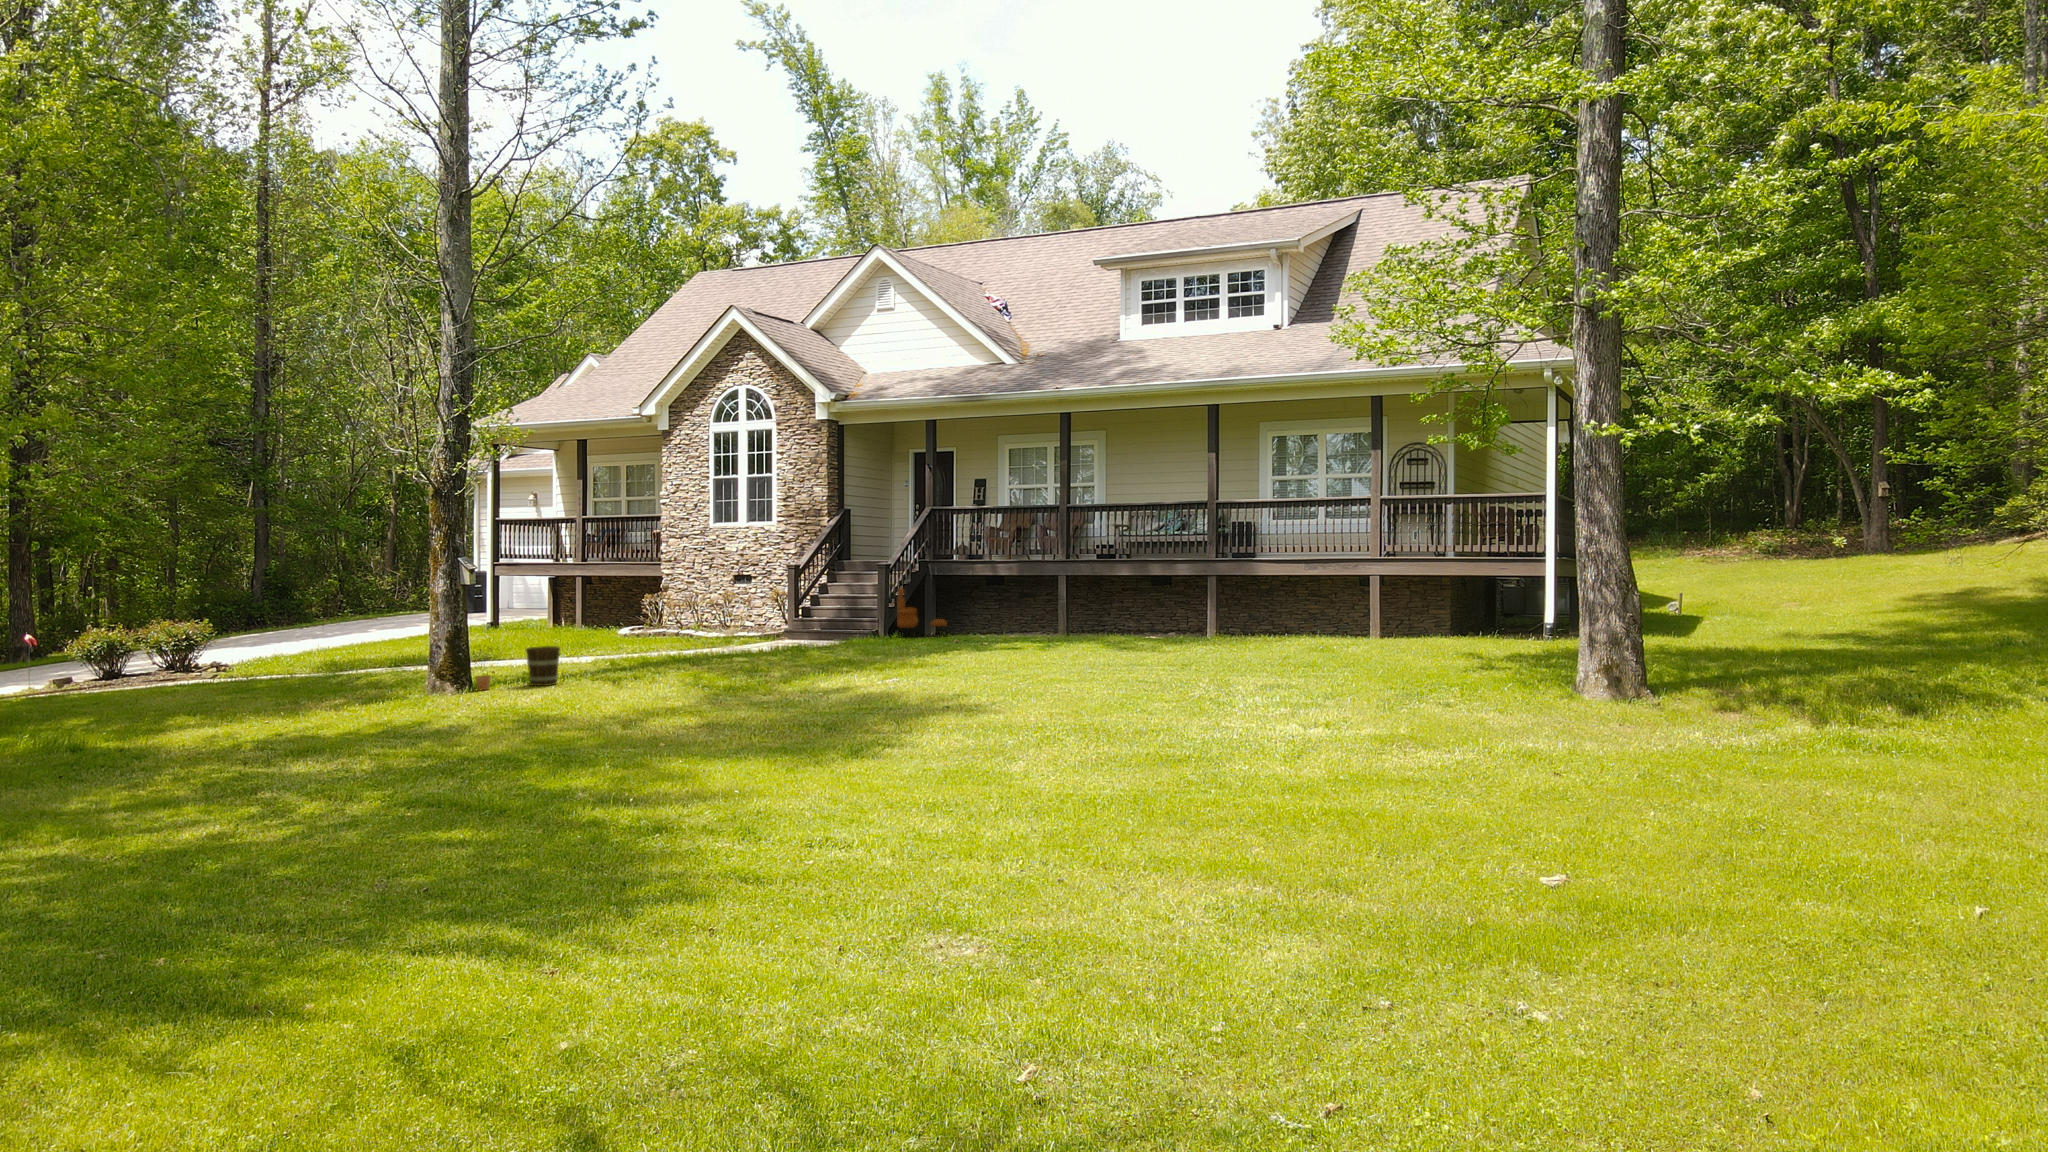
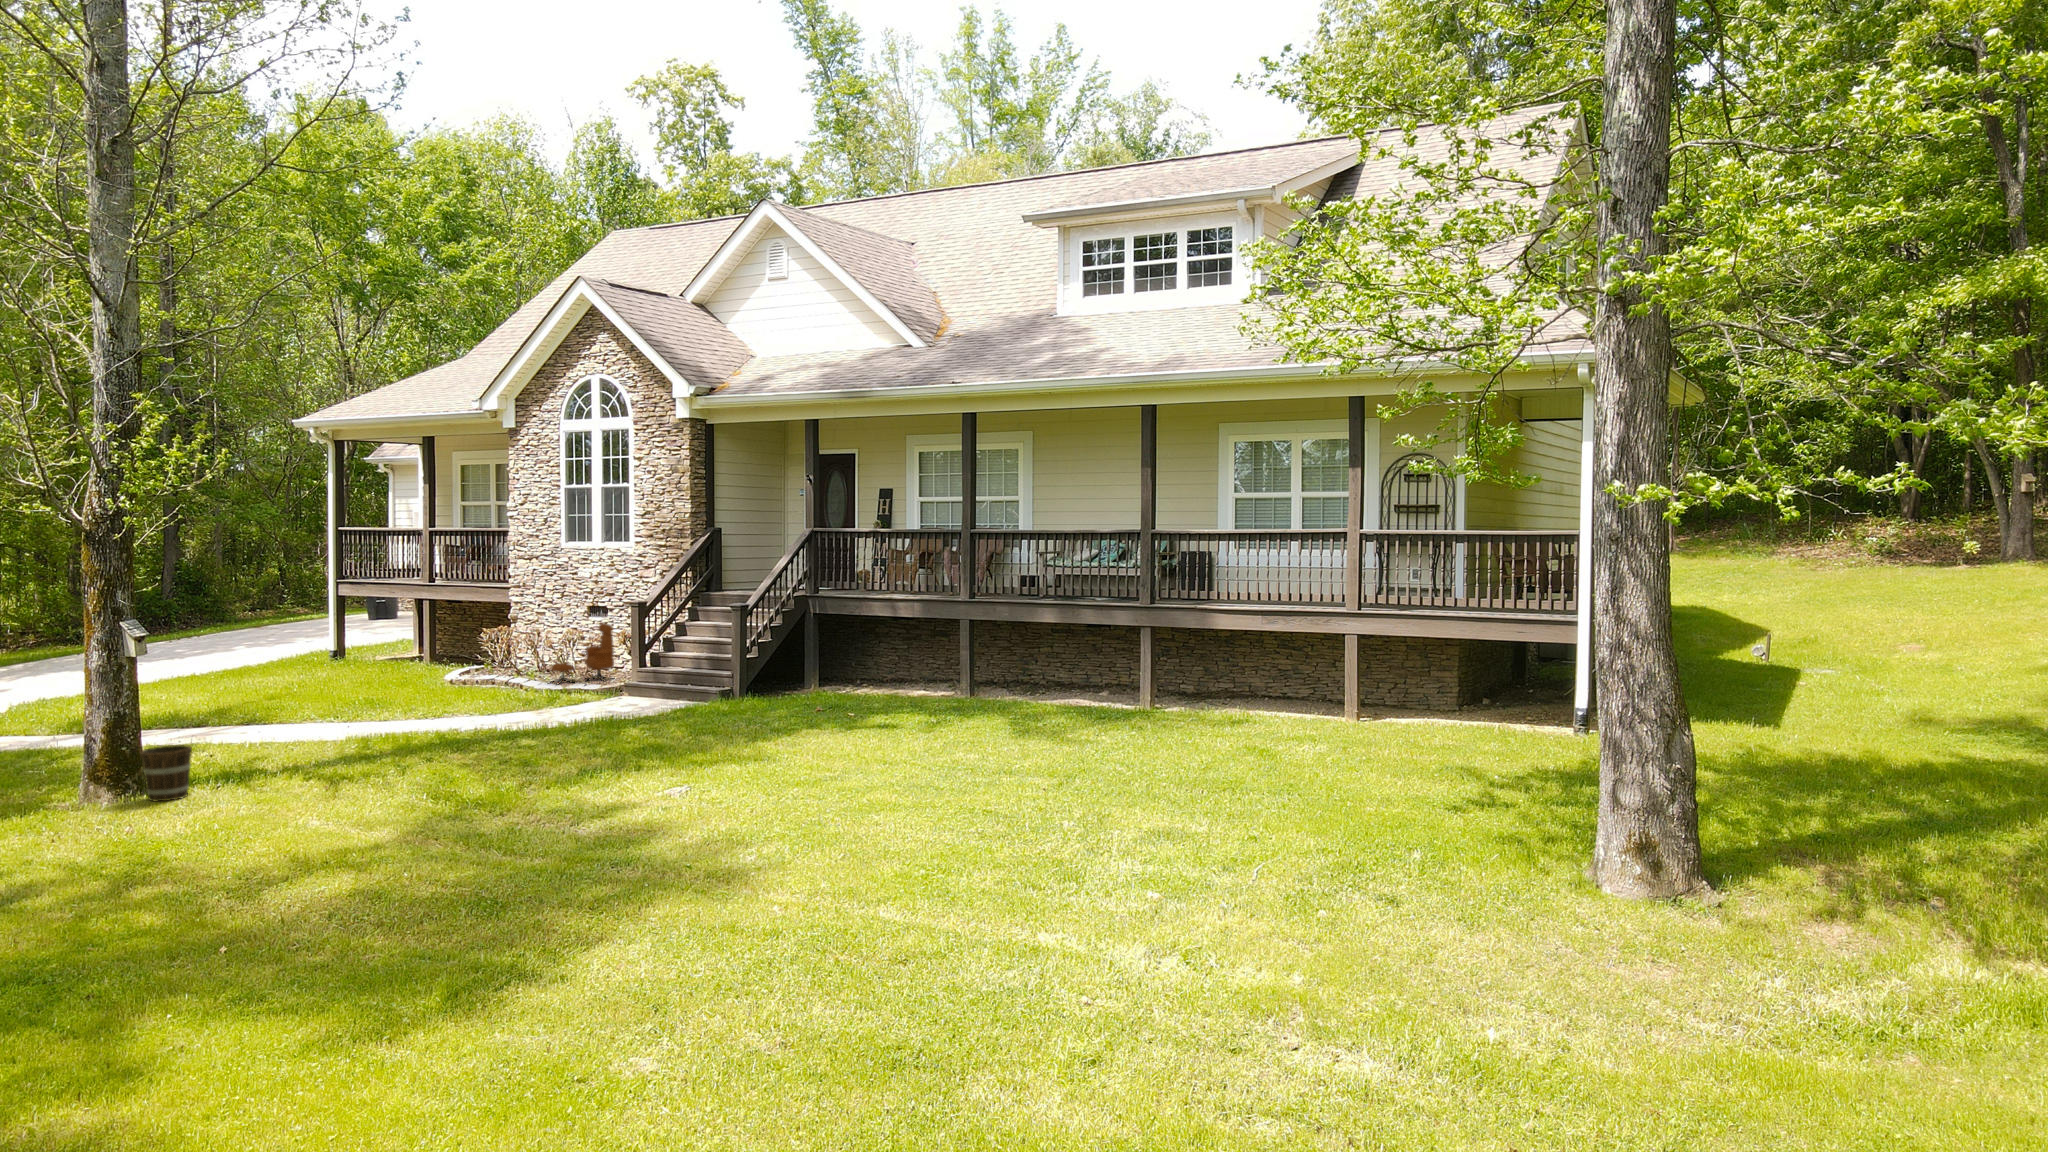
lounge chair: present [897,588,947,637] -> present [551,623,614,684]
potted plant: present [474,647,492,690] -> none [56,751,89,810]

